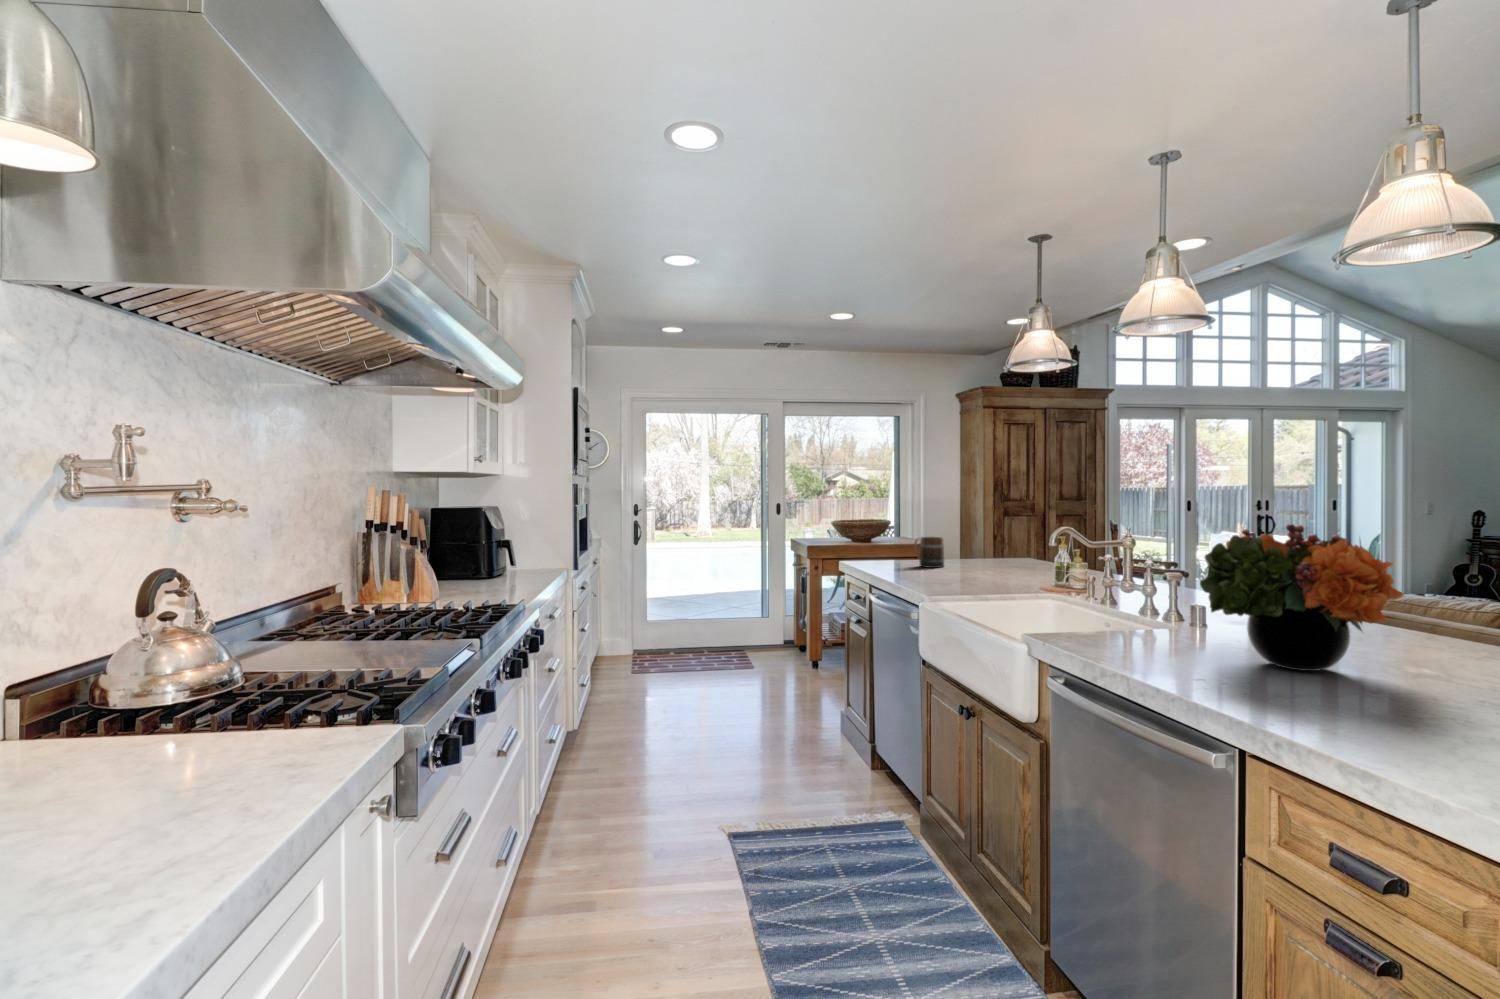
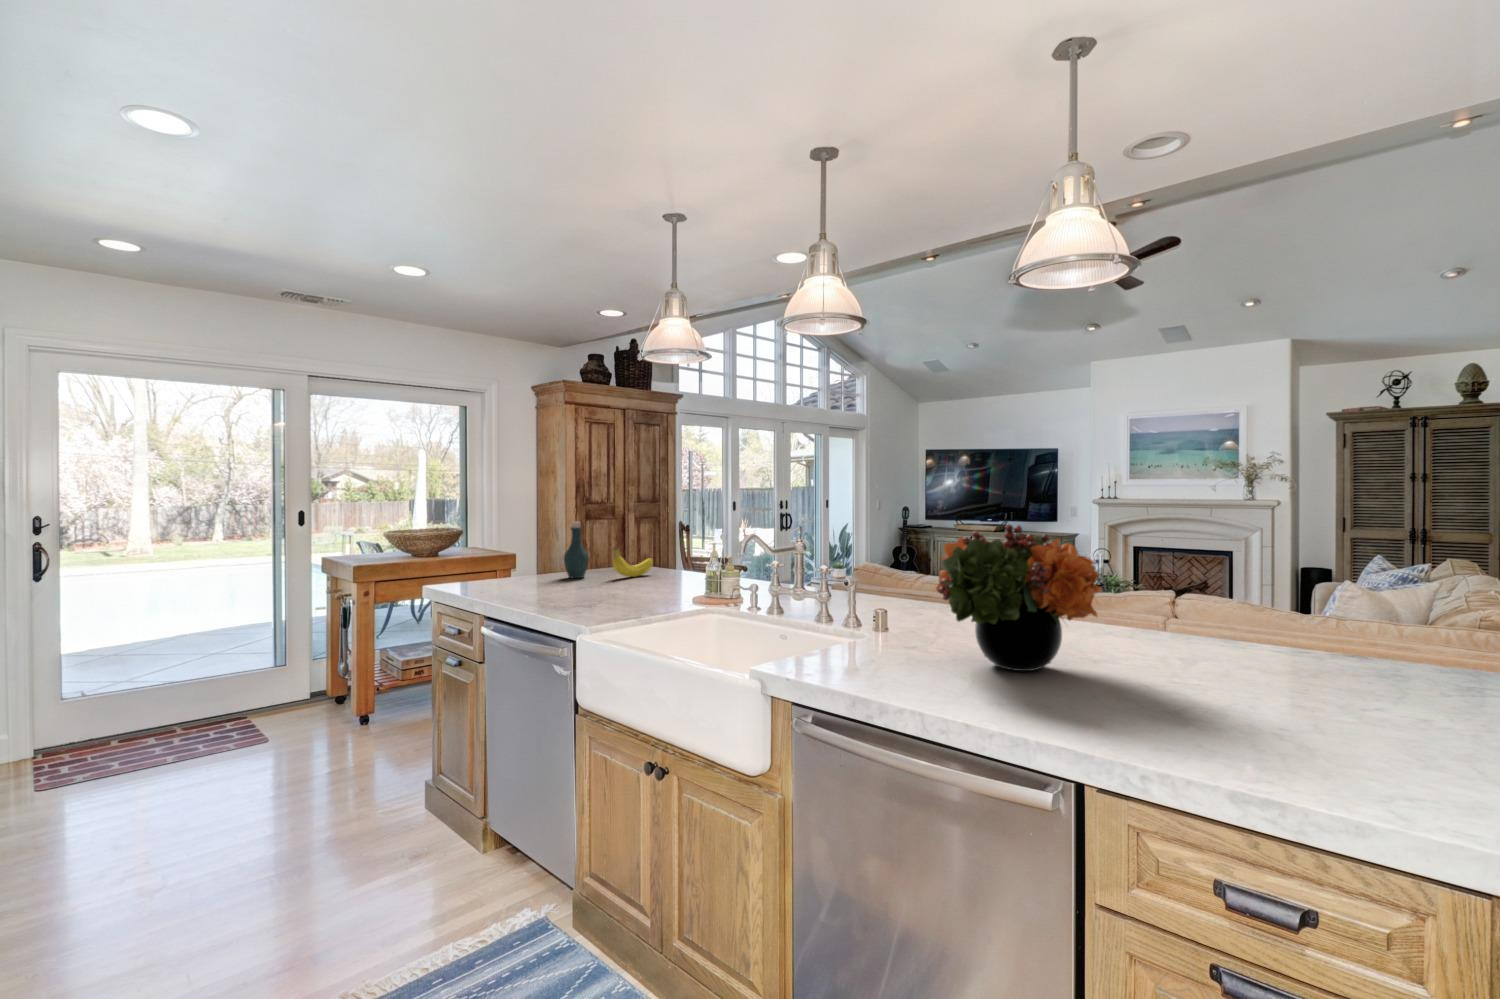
bottle: none [951,516,974,565] -> present [564,522,589,578]
mug: present [914,537,944,568] -> none [525,548,559,585]
fruit: none [992,539,1034,567] -> present [613,547,653,577]

